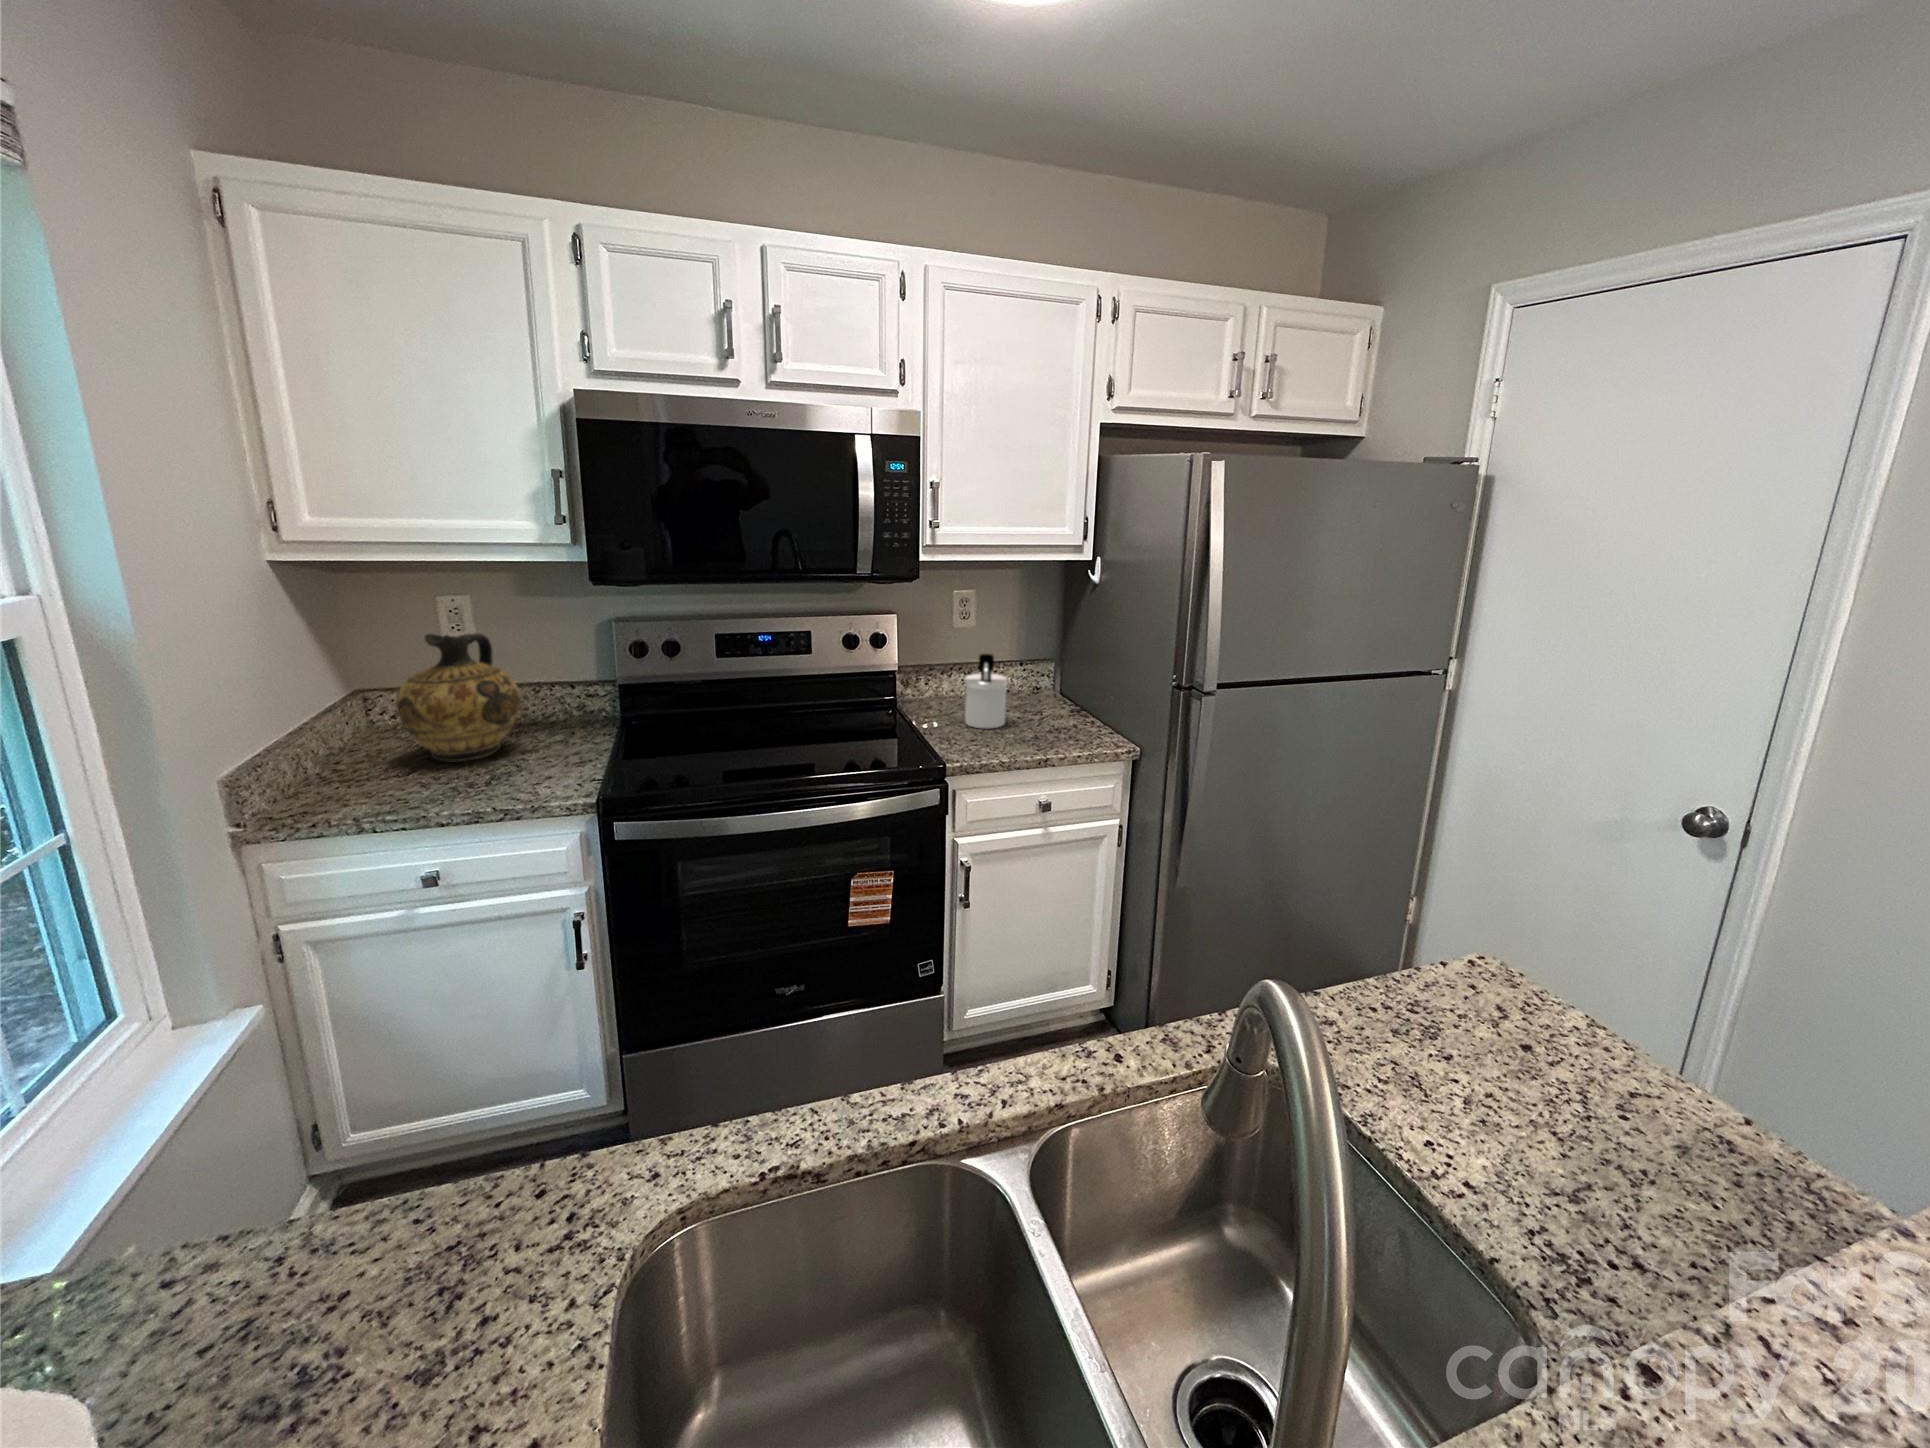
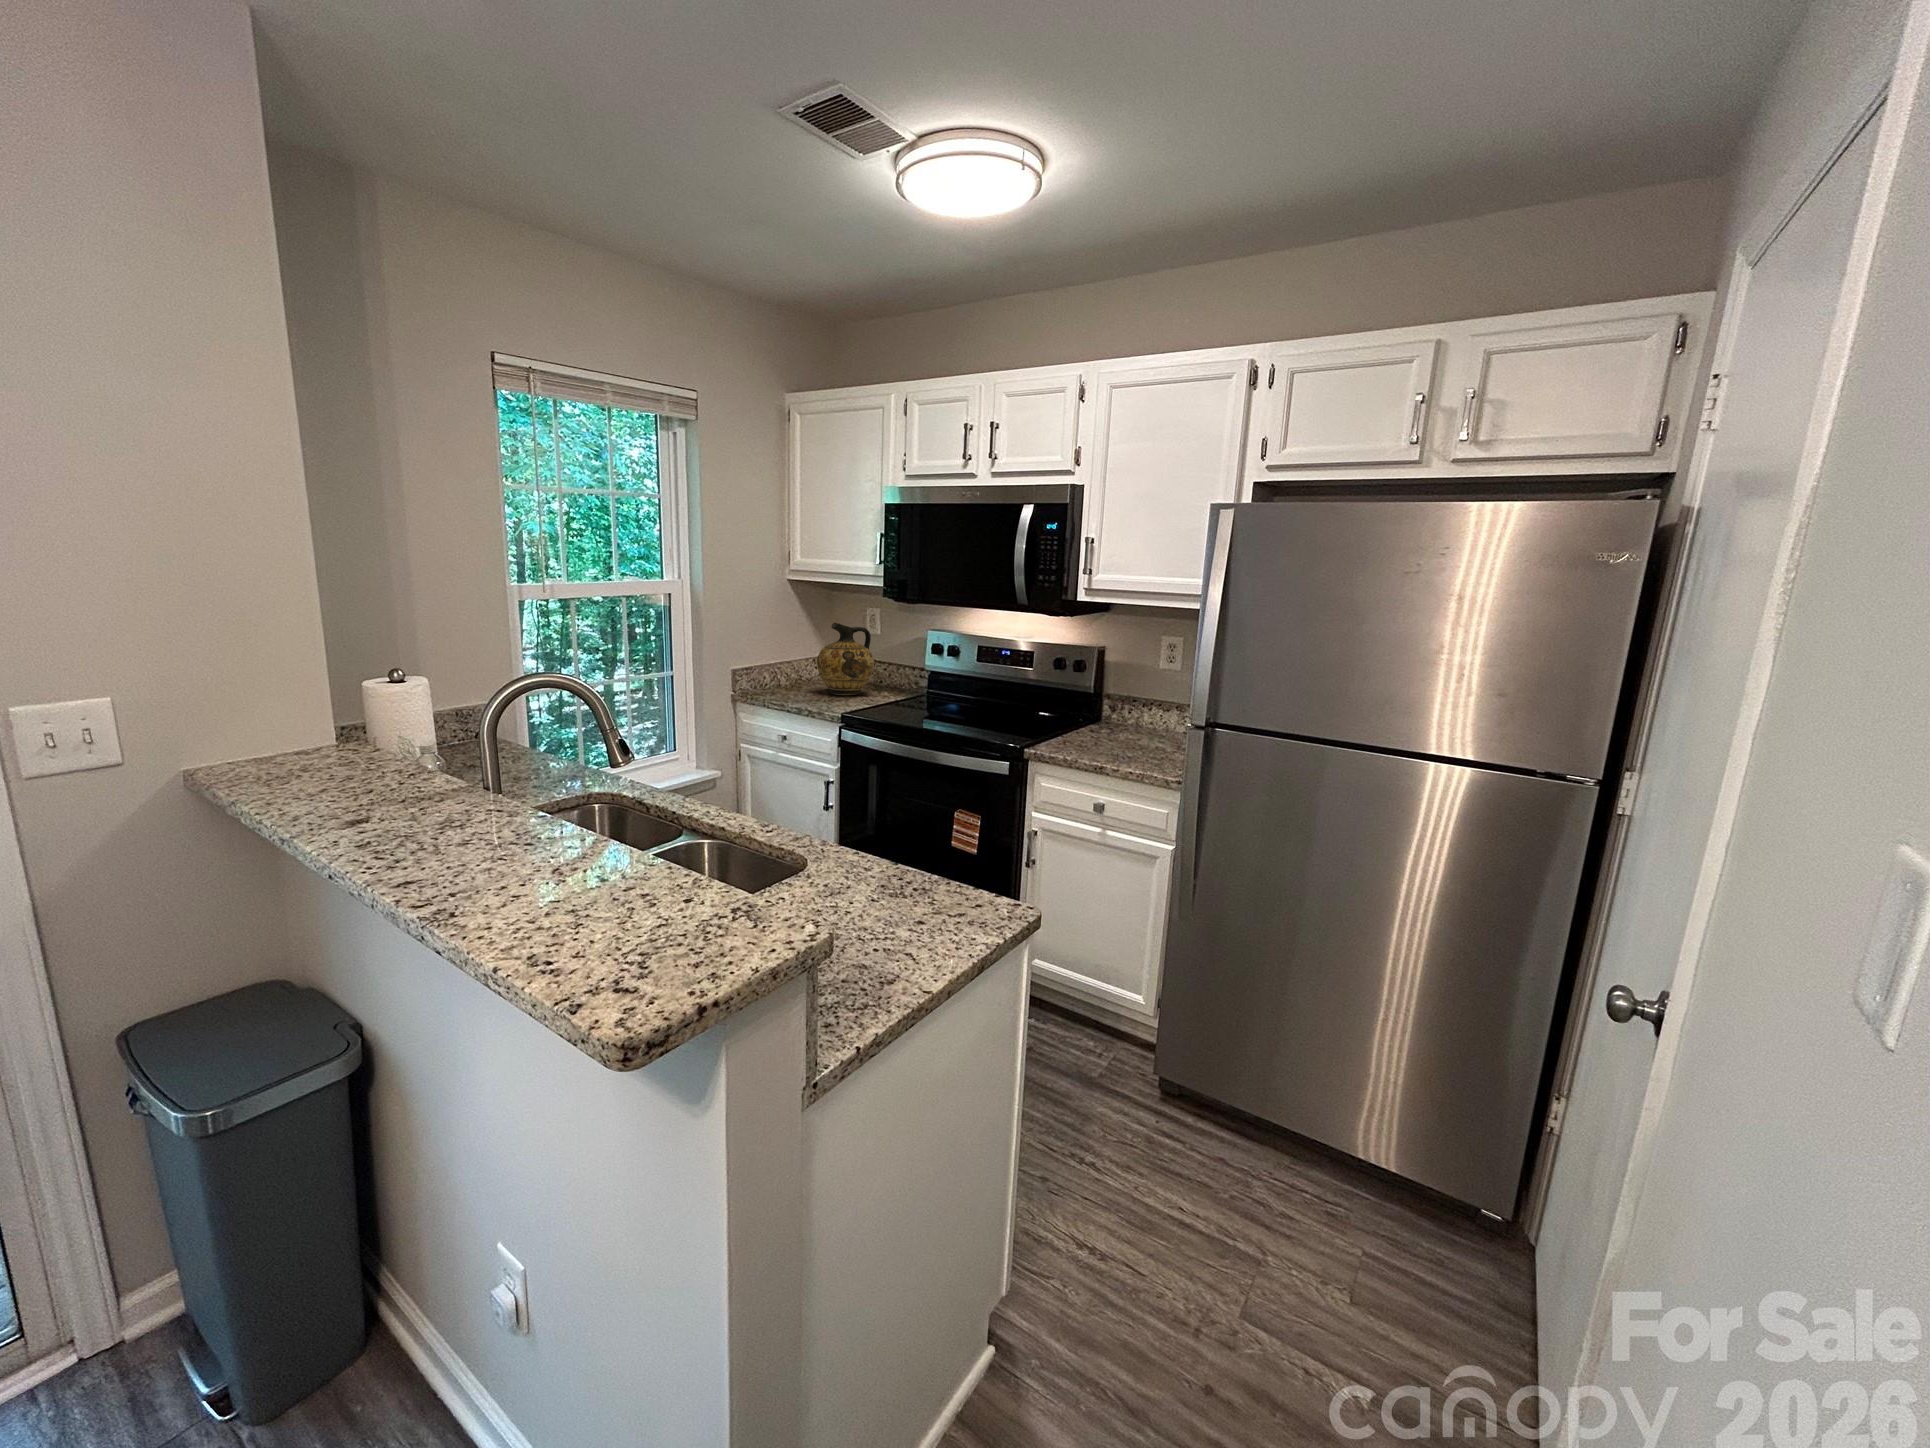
soap dispenser: present [964,654,1008,728] -> none [1100,683,1147,747]

